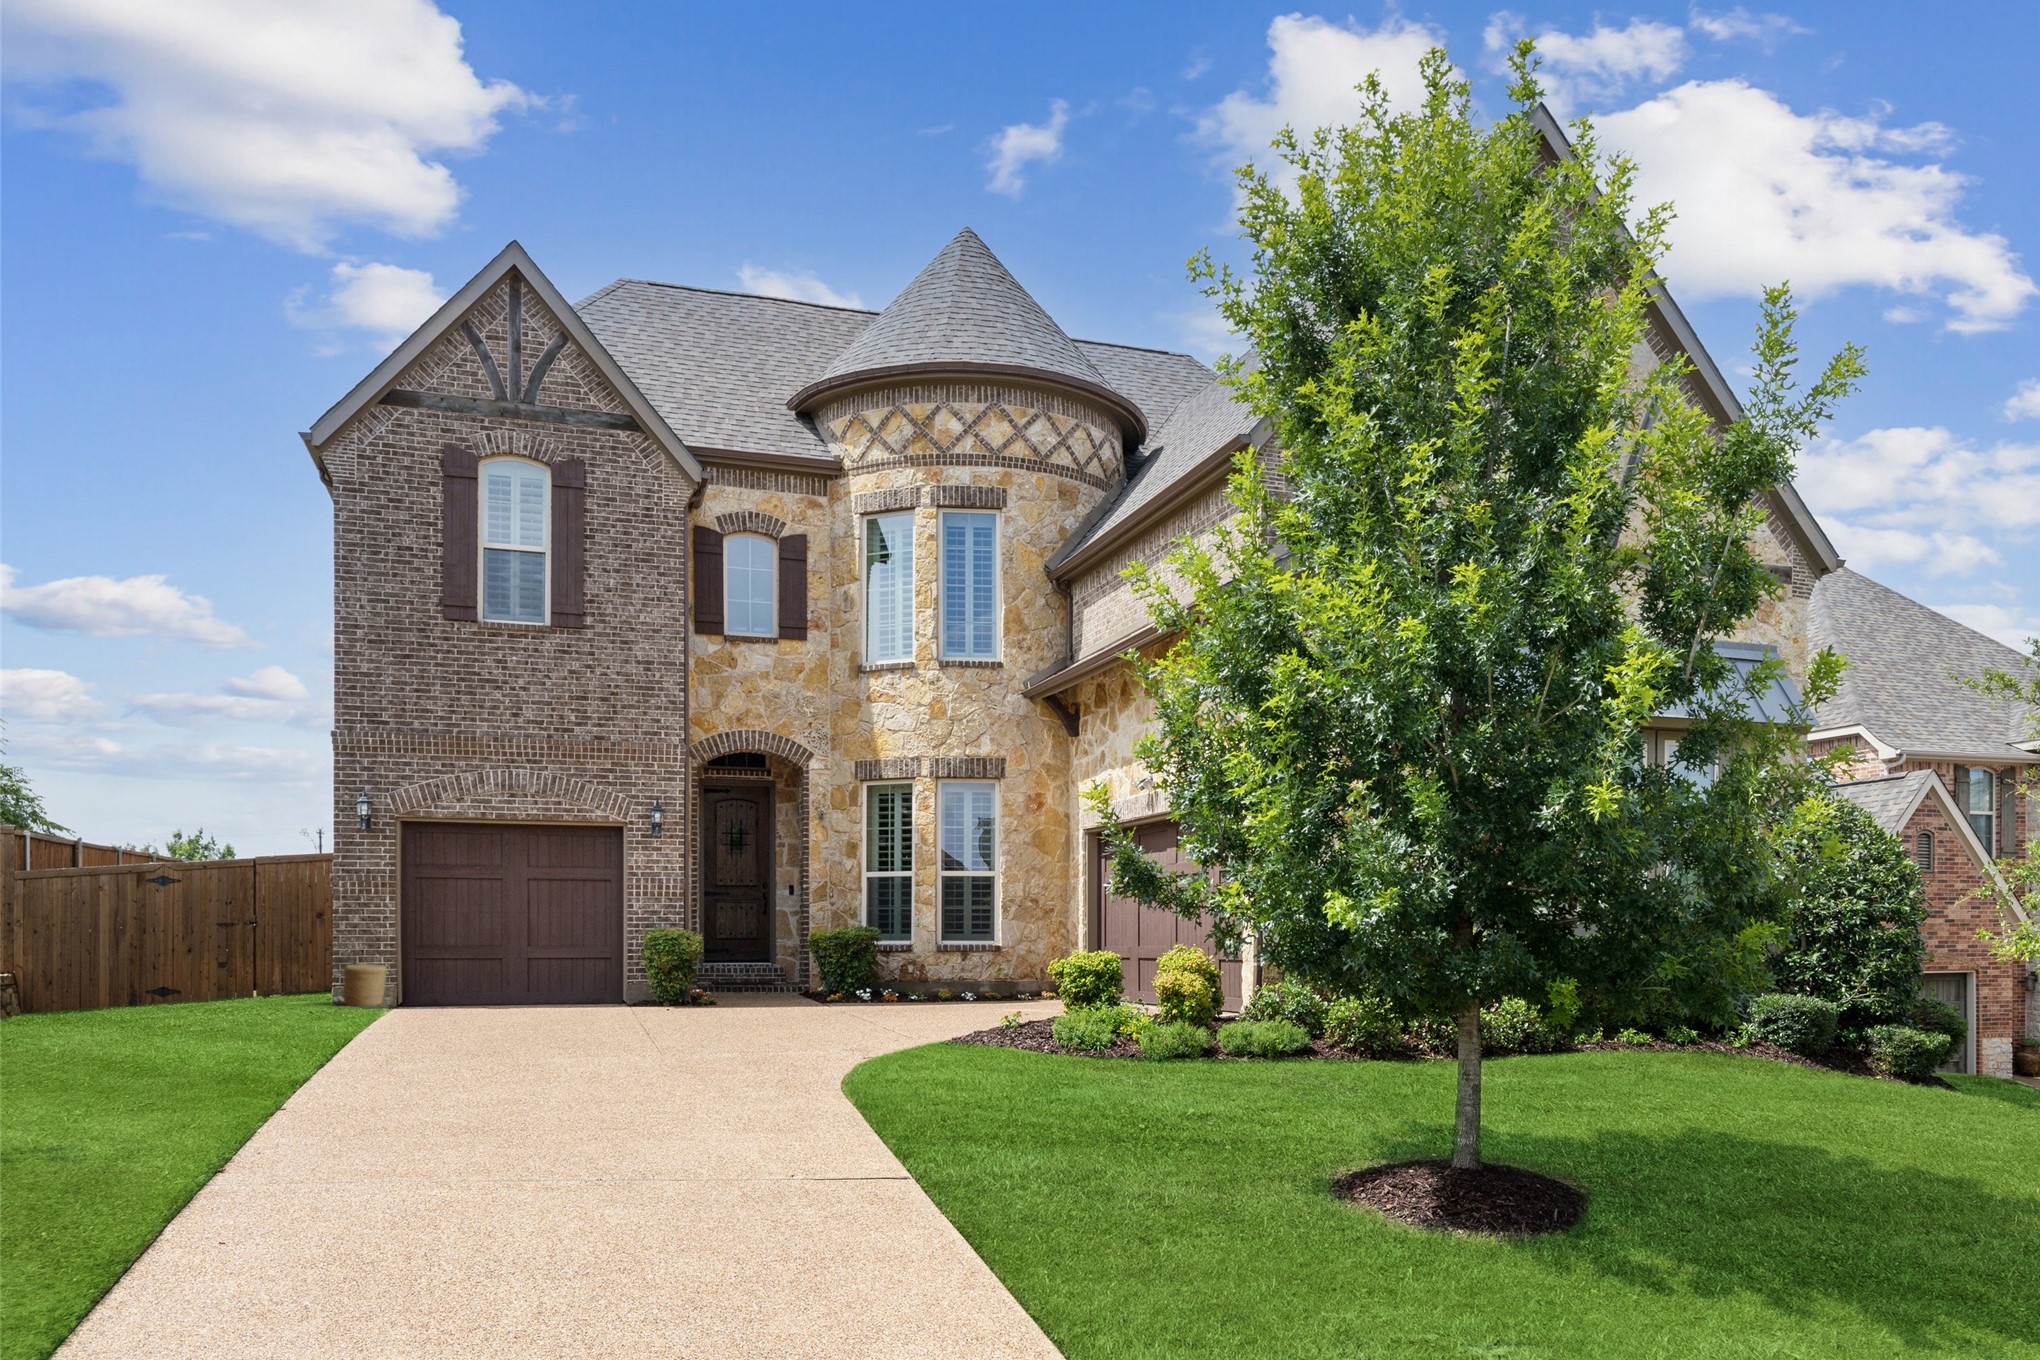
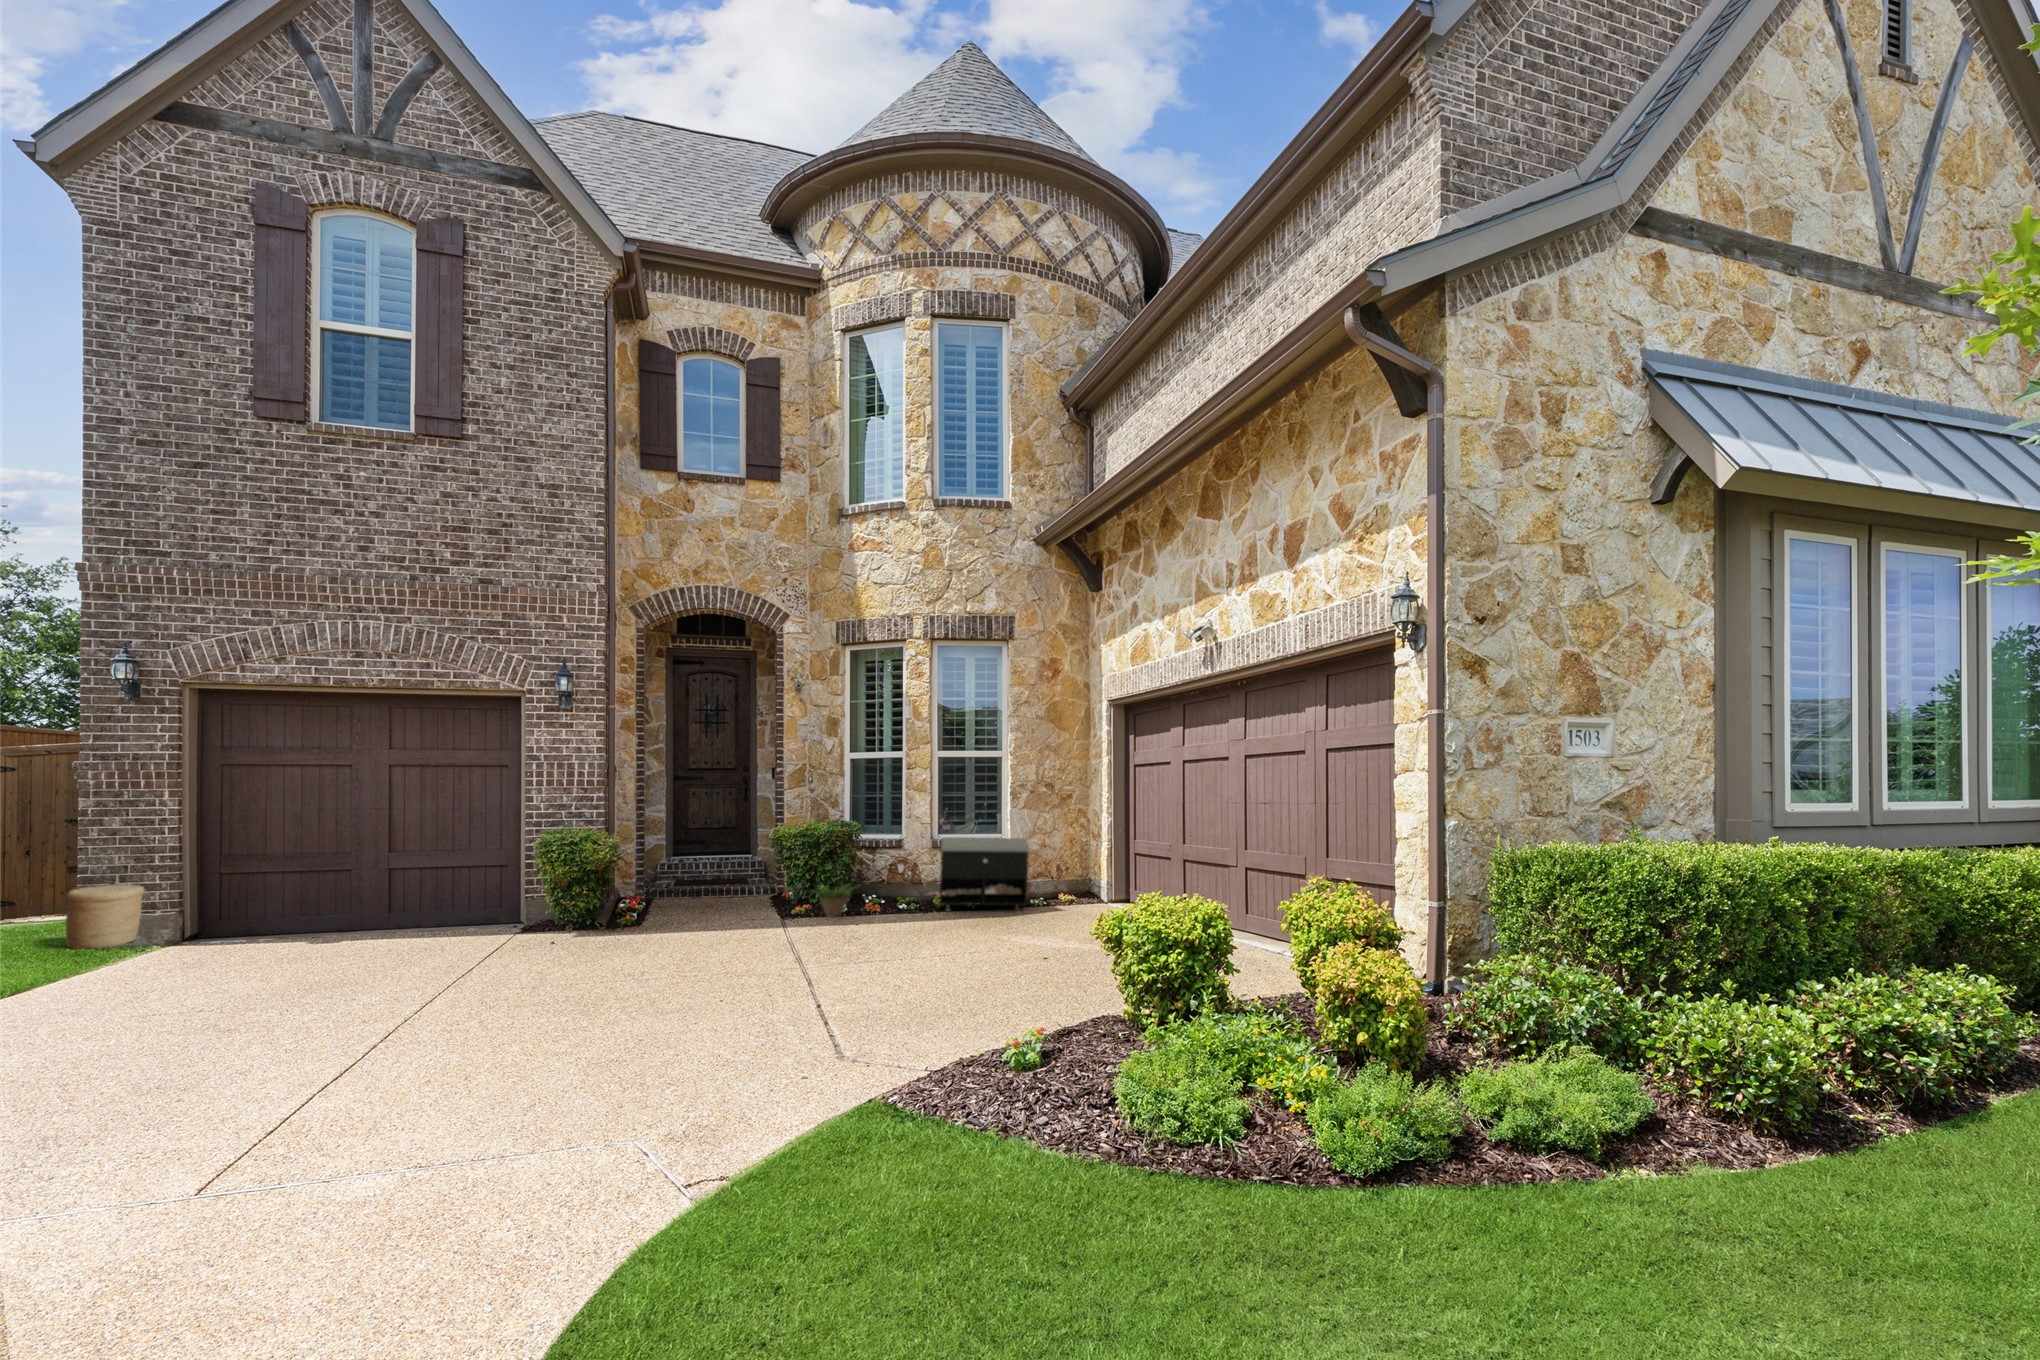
storage bench: none [943,942,1017,1001] -> present [939,837,1029,911]
decorative plant: none [840,976,884,1002] -> present [815,884,860,918]

